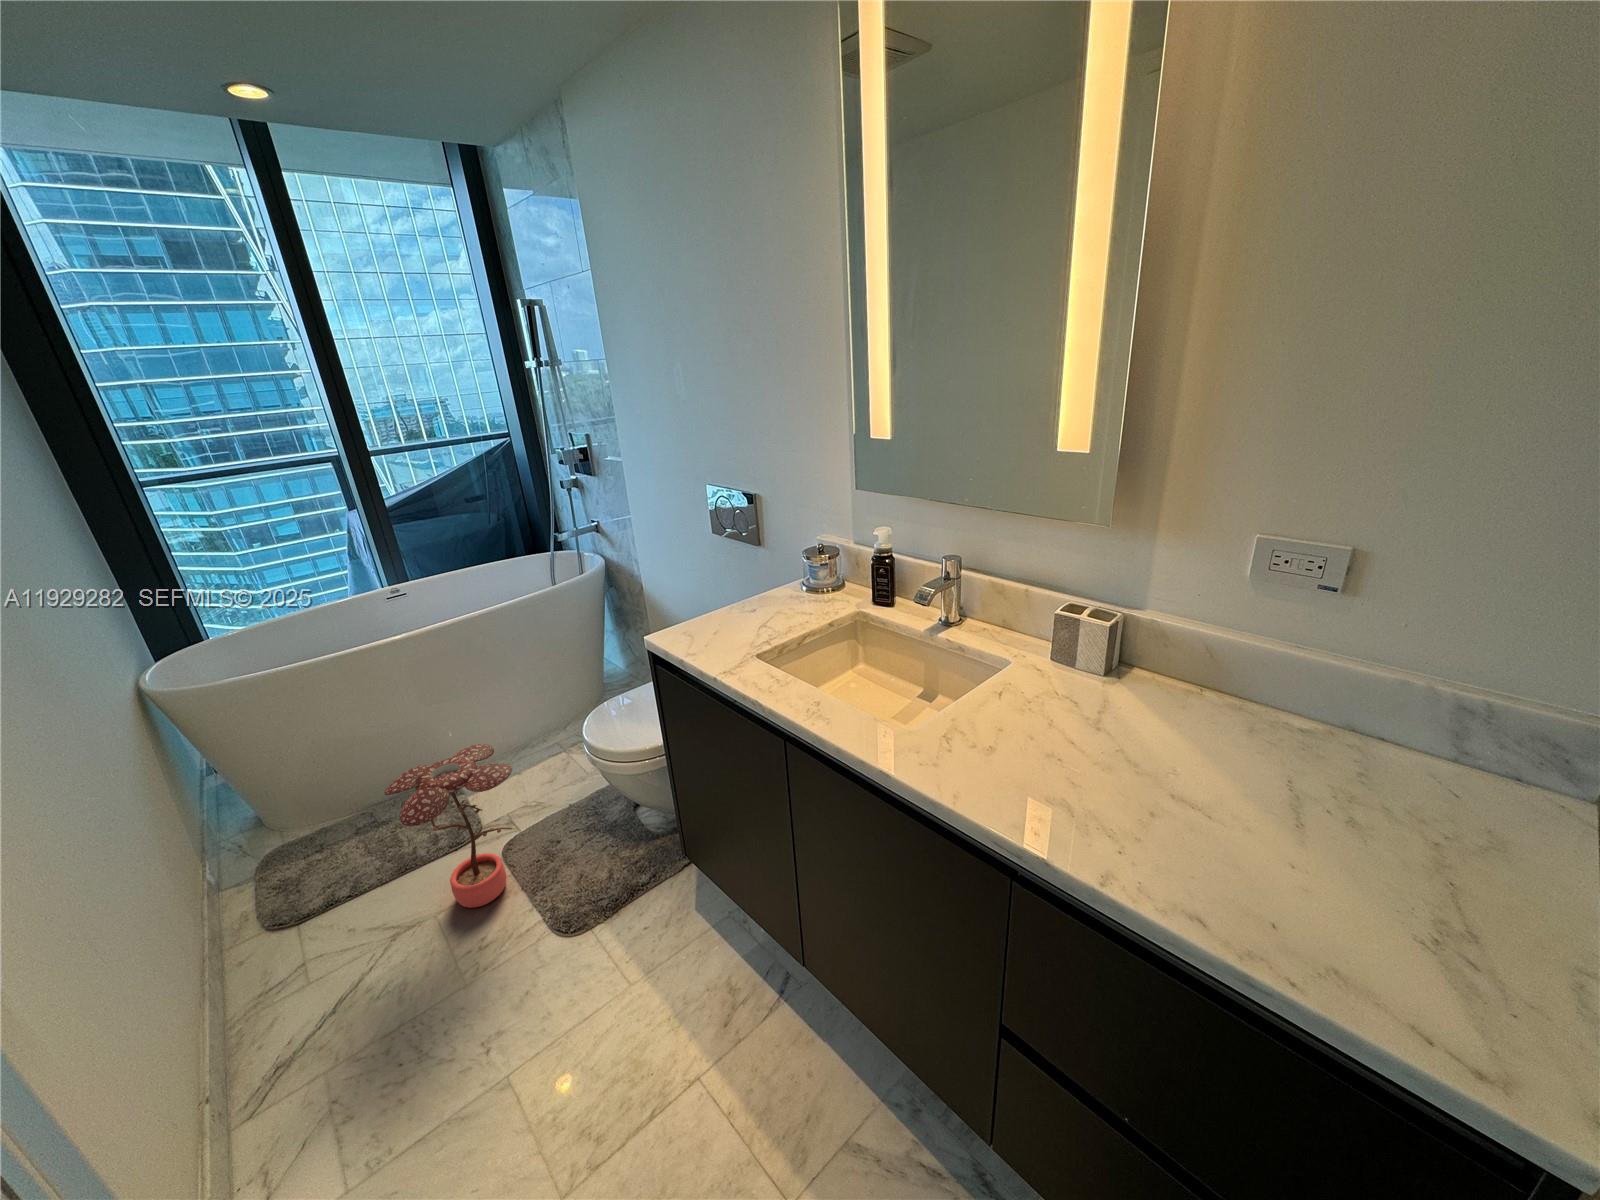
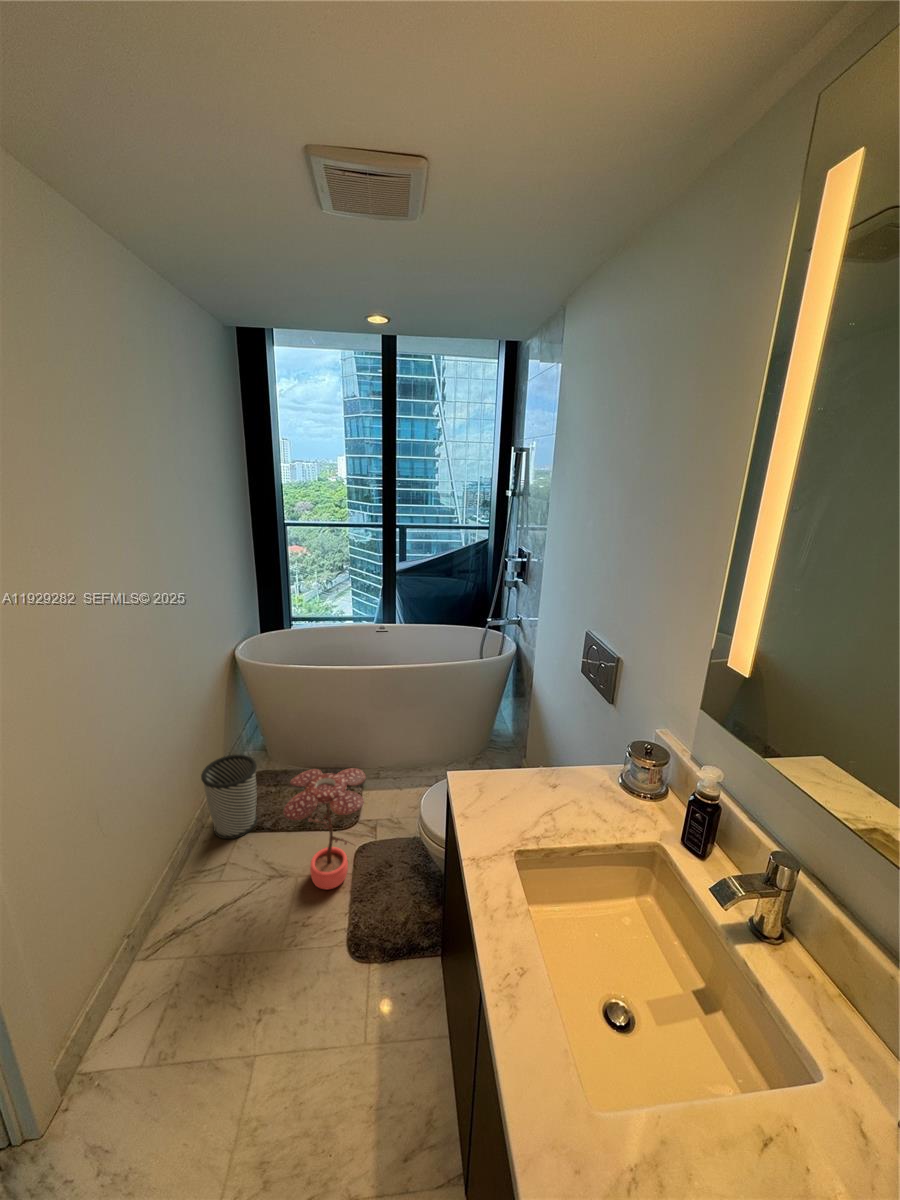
wastebasket: none [194,814,322,946] -> present [201,755,257,839]

